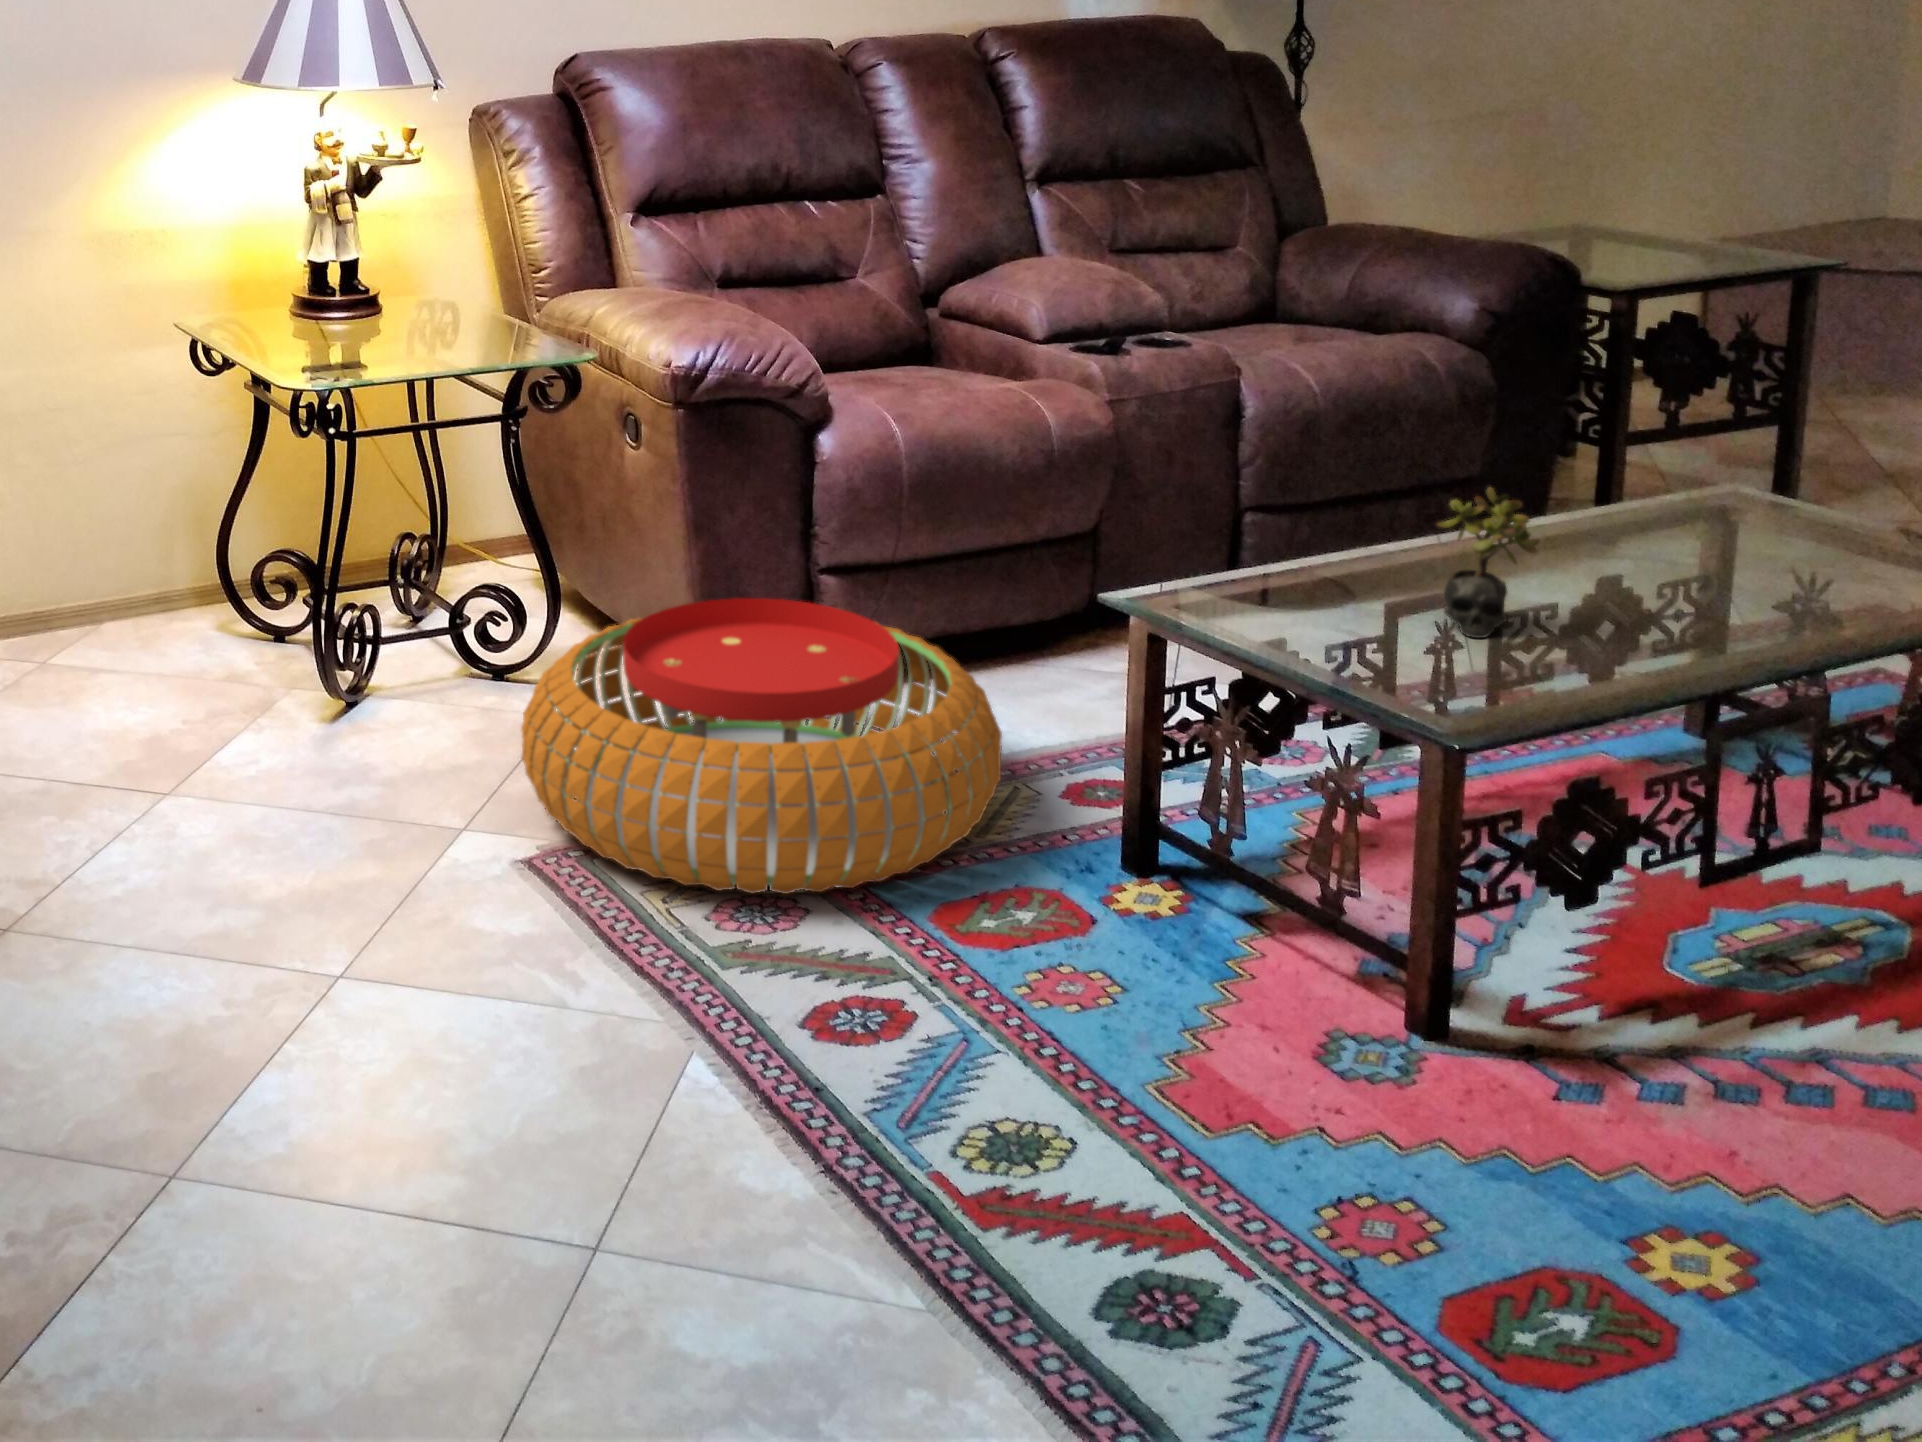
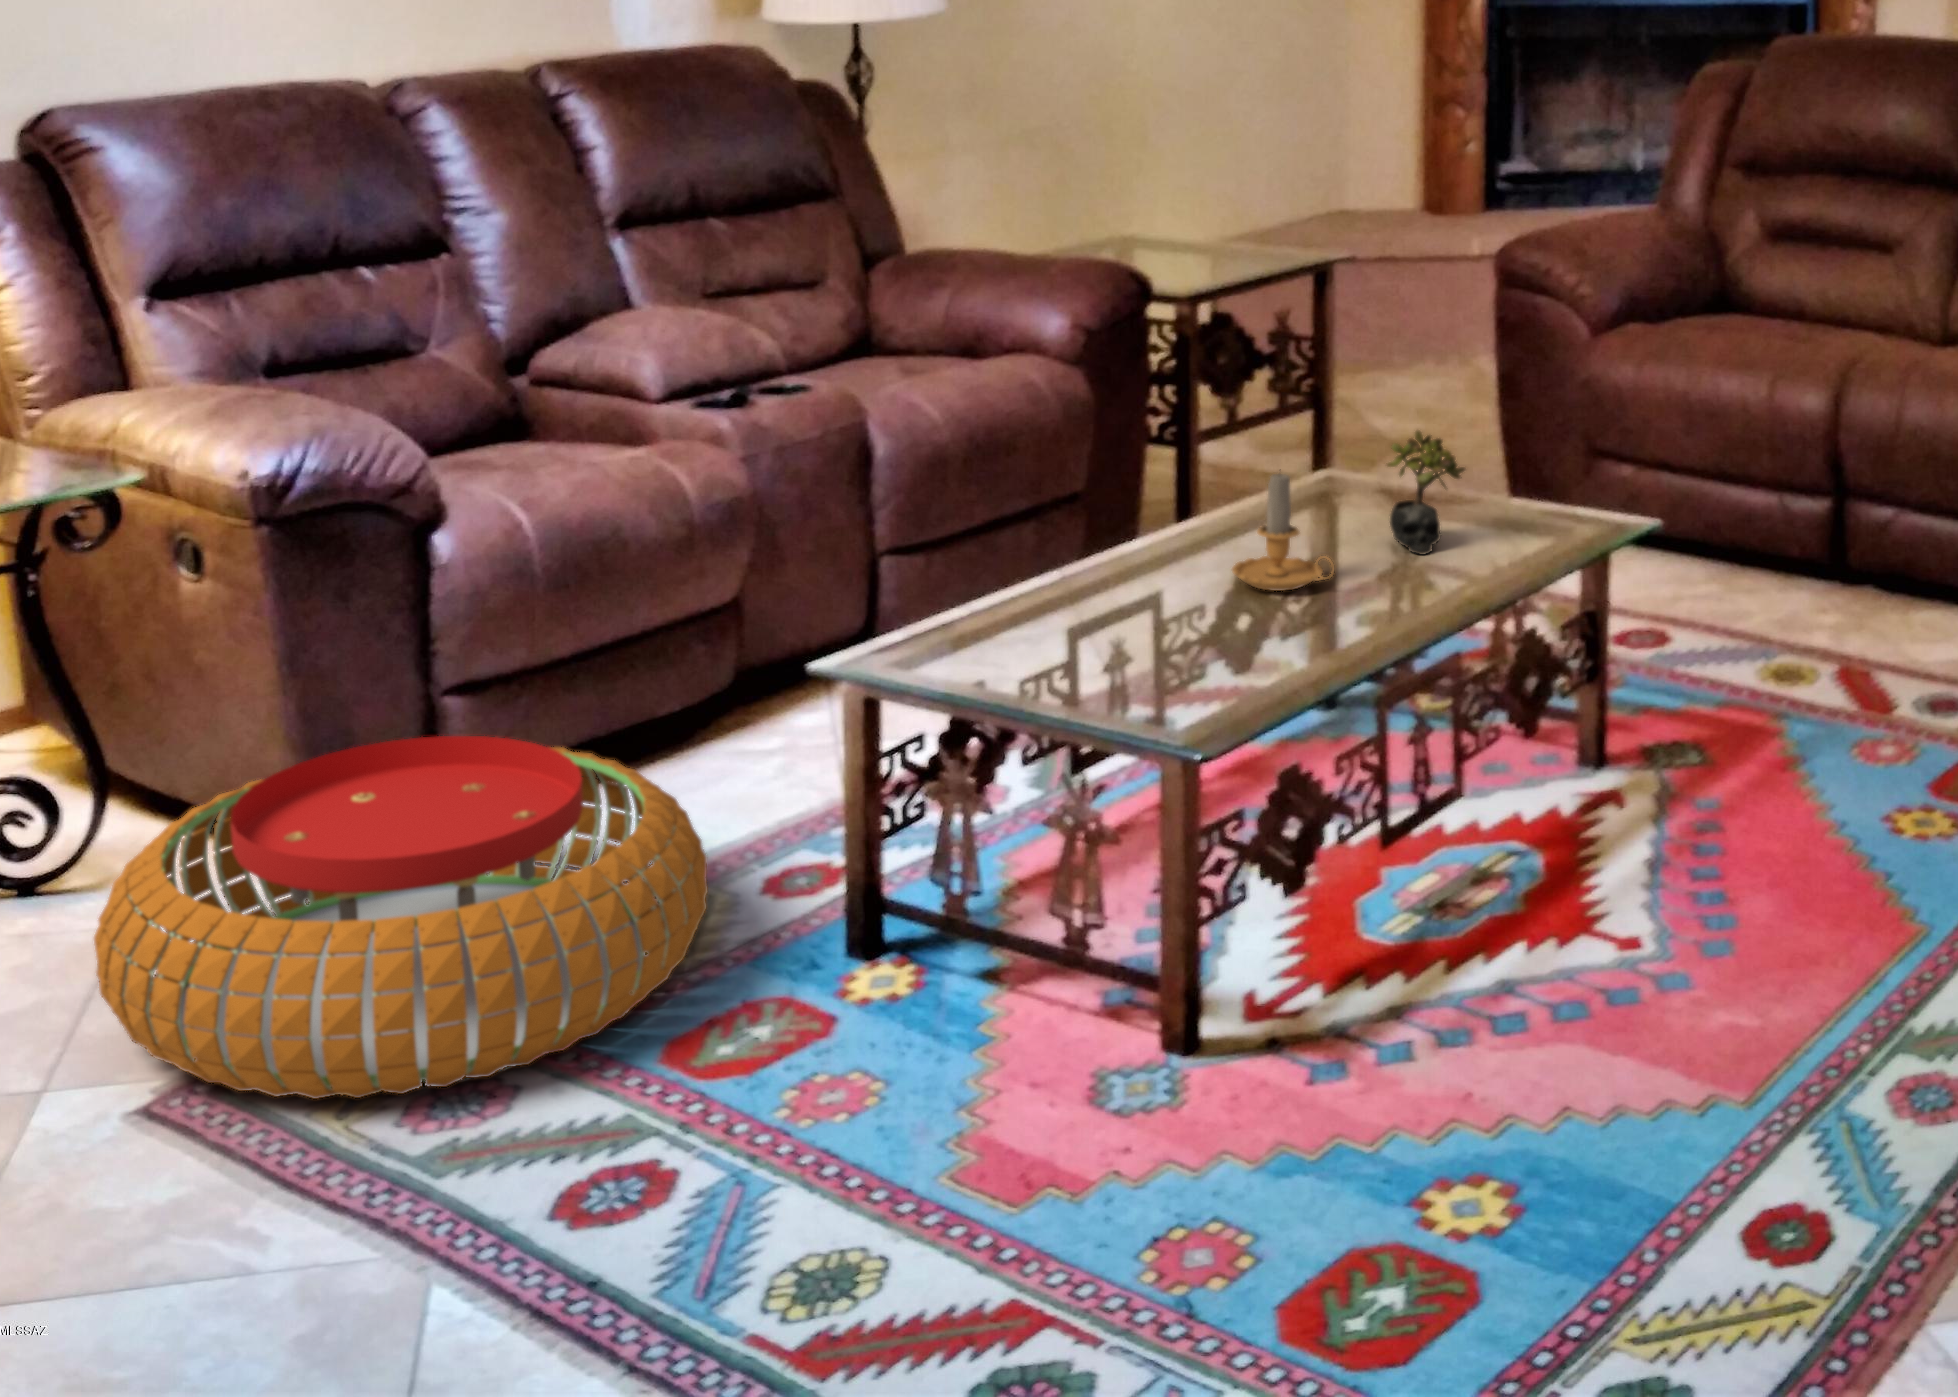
candle: none [1577,457,1698,589] -> present [1232,474,1324,591]
succulent plant: present [1437,487,1539,638] -> present [1387,430,1465,555]

